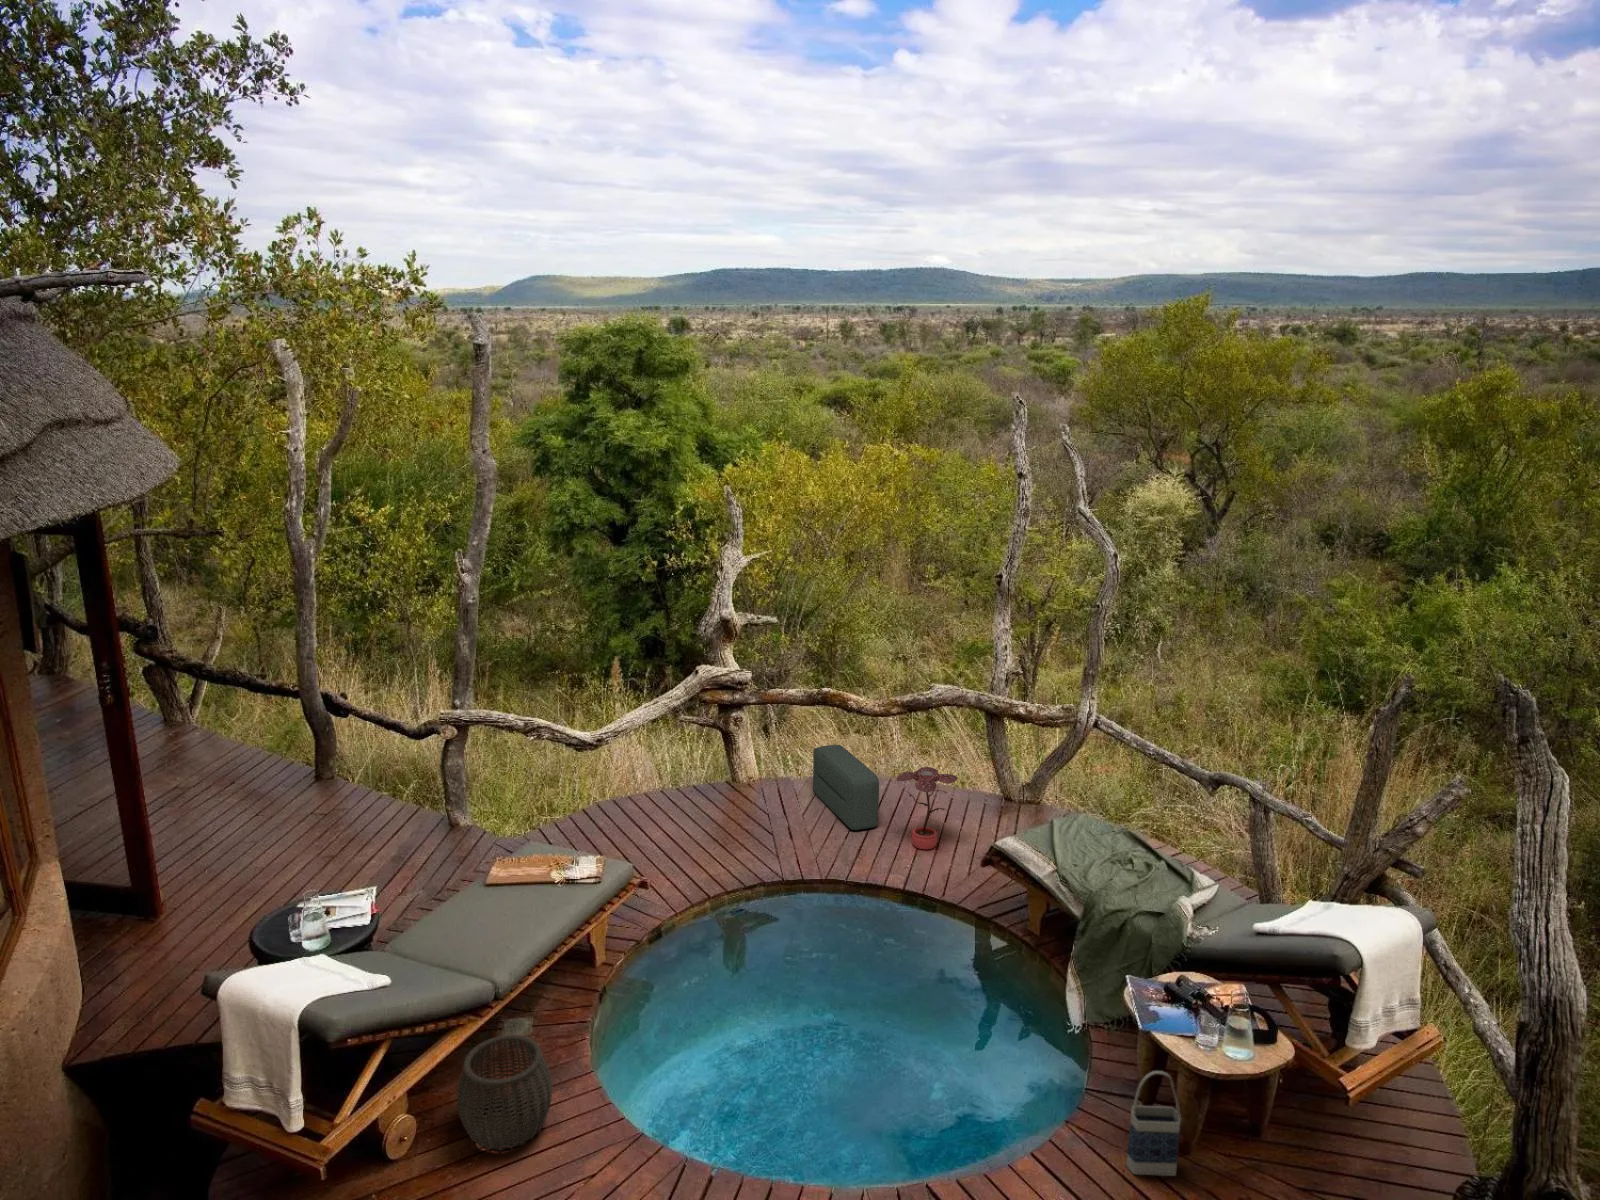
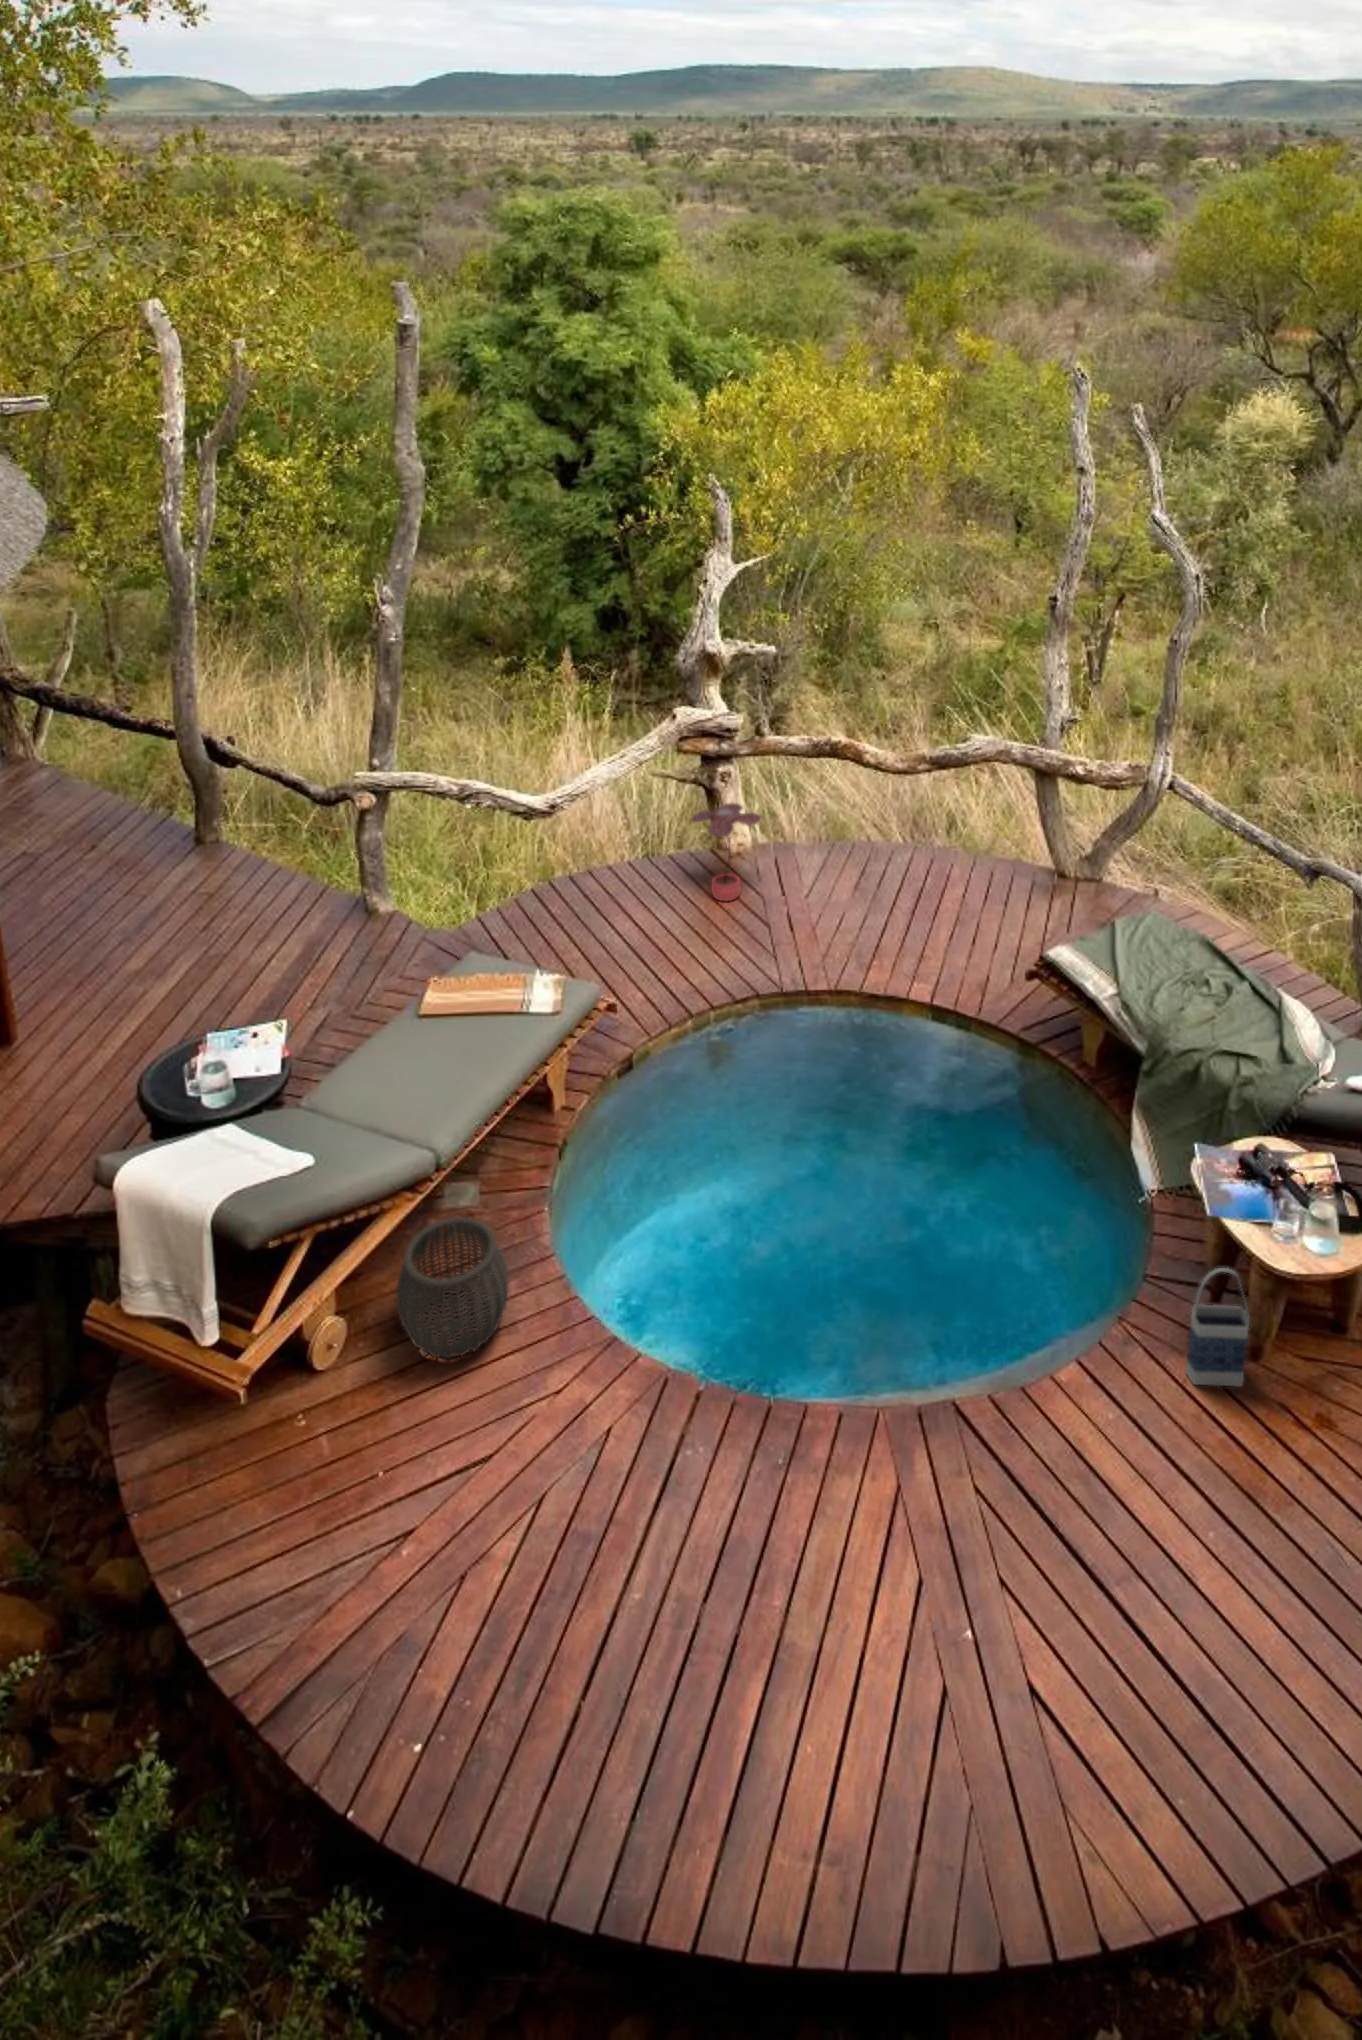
pouf: present [813,745,879,830] -> none [819,799,901,913]
potted plant: present [896,767,957,849] -> present [691,803,761,901]

